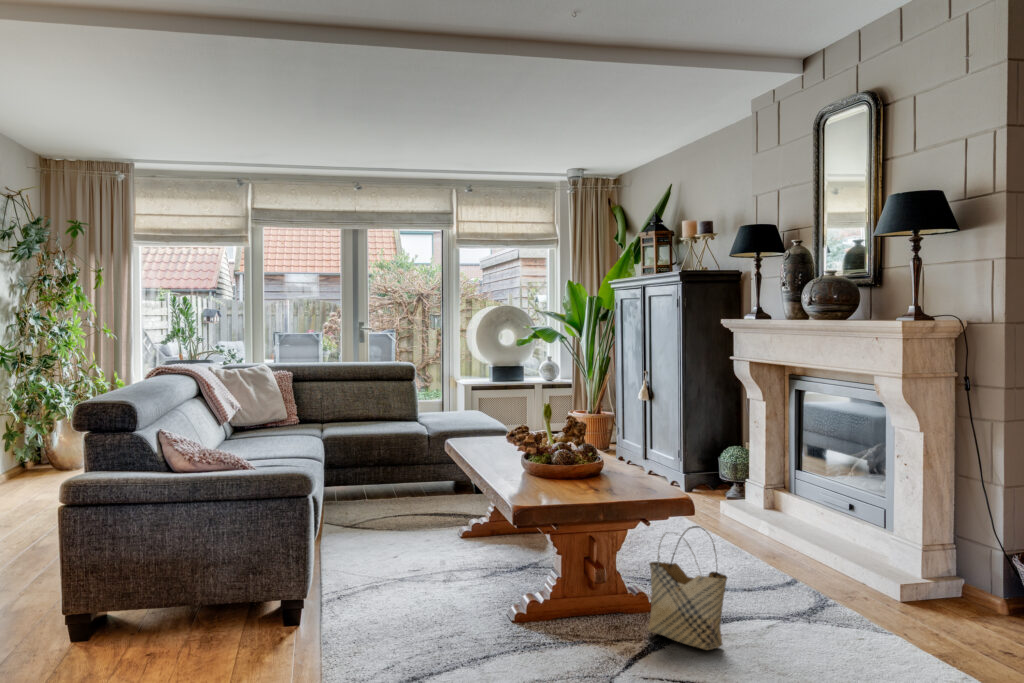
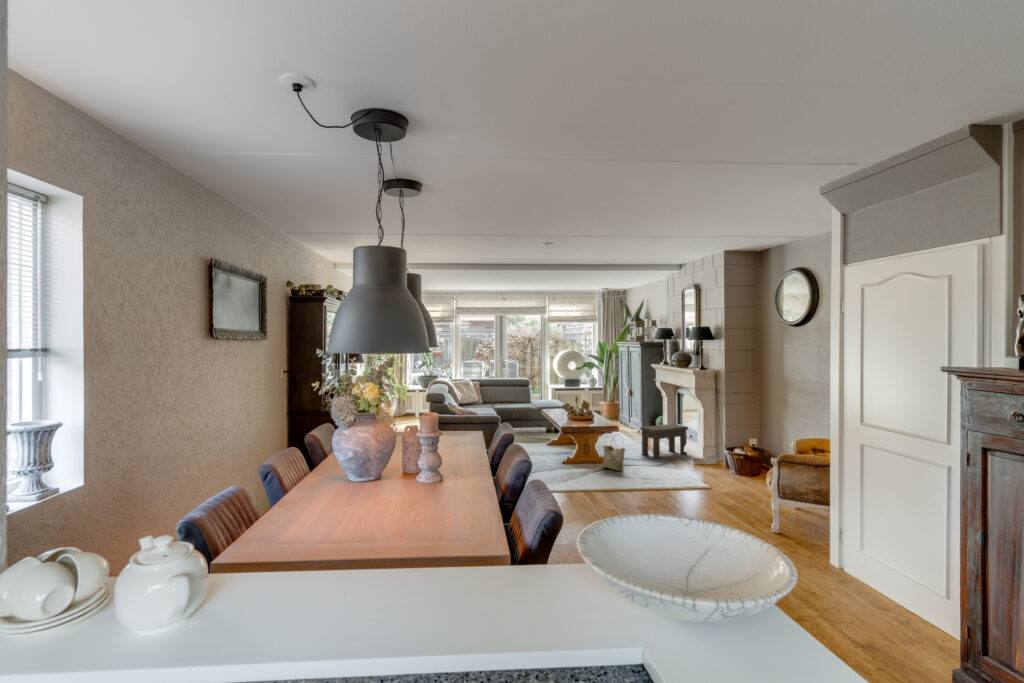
side table: none [725,473,851,579] -> present [640,424,688,458]

